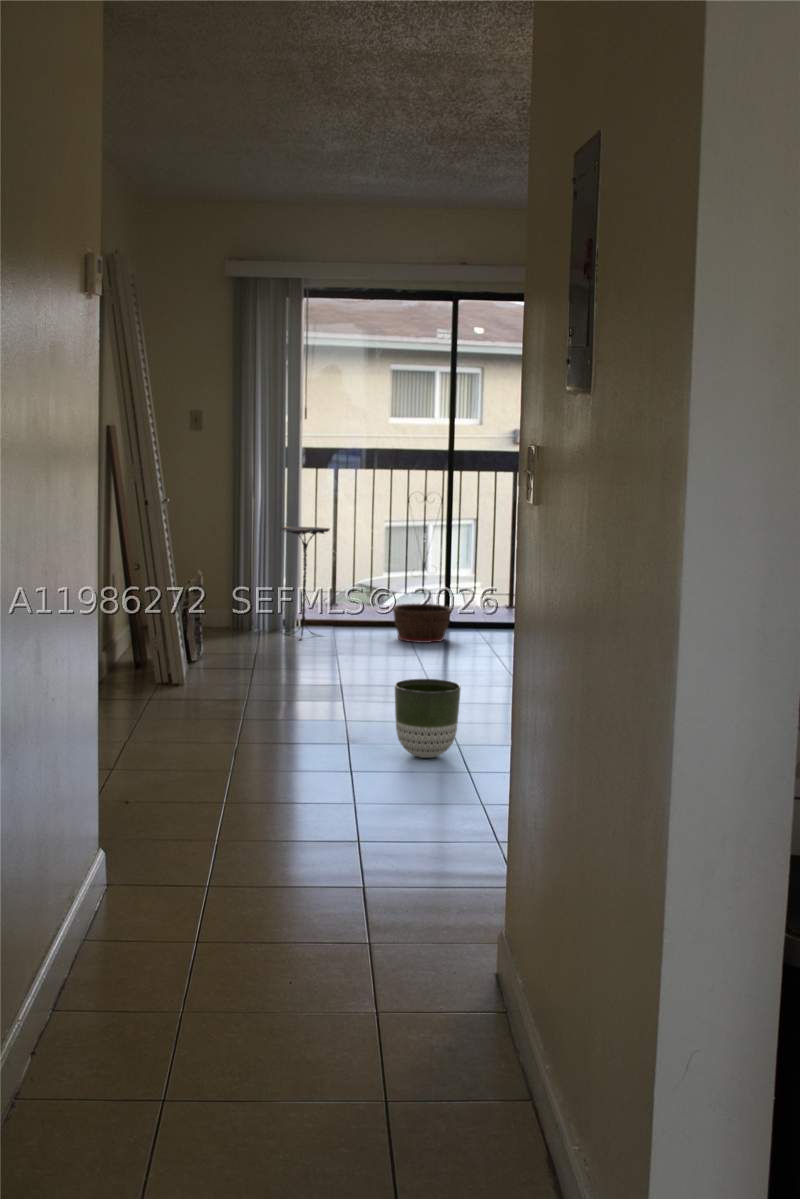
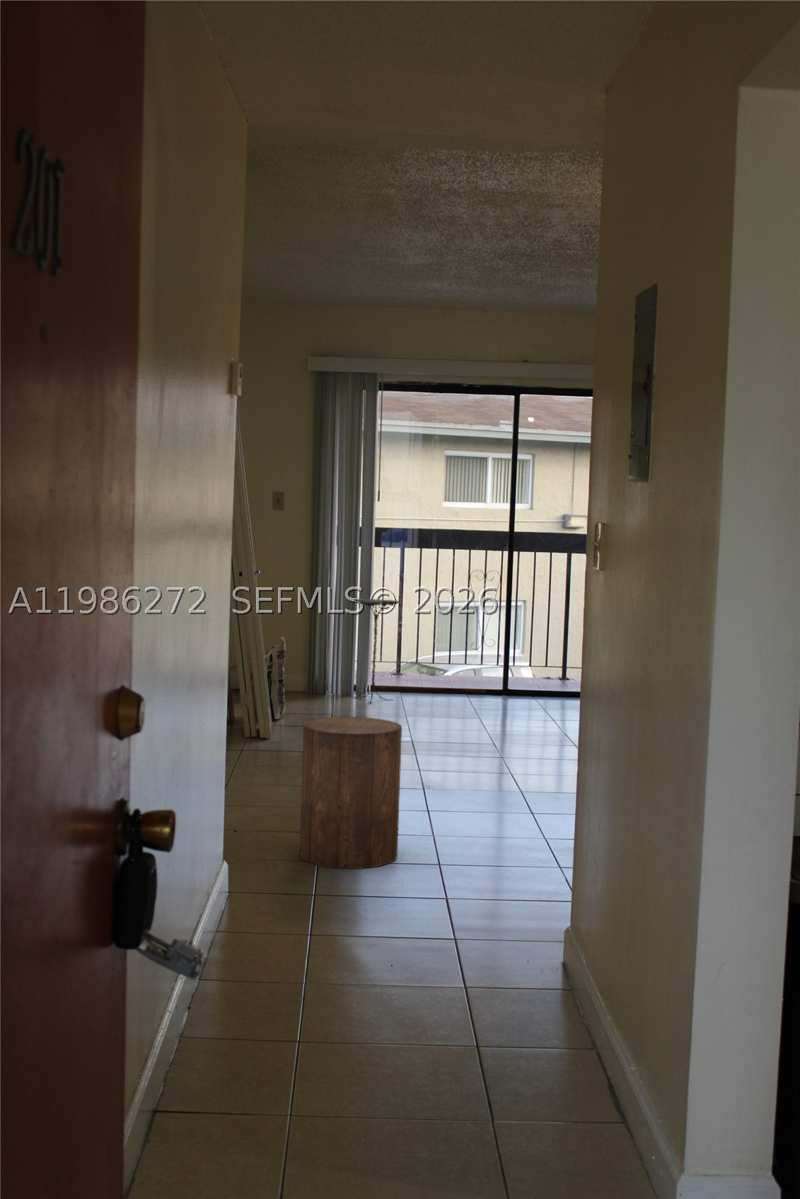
basket: present [393,604,451,643] -> none [455,672,510,708]
stool: none [198,672,313,850] -> present [300,717,402,869]
planter: present [395,679,461,758] -> none [466,731,525,802]

